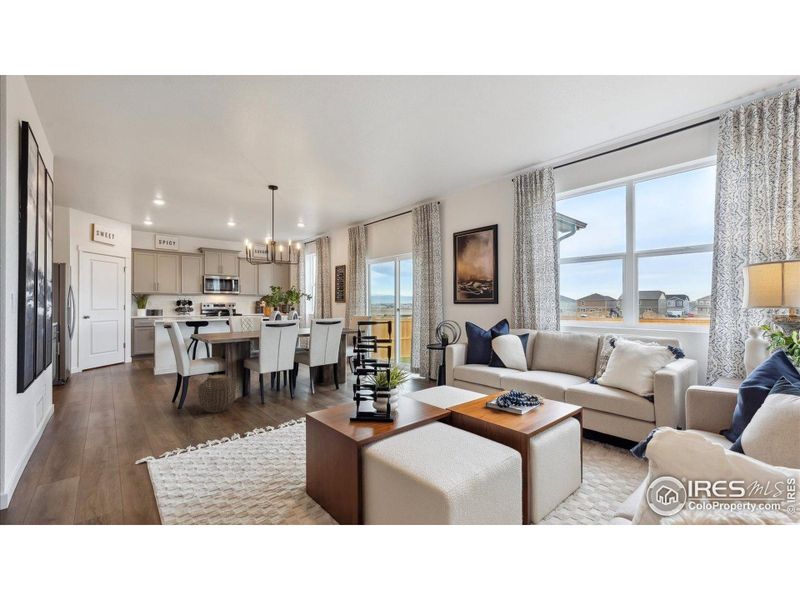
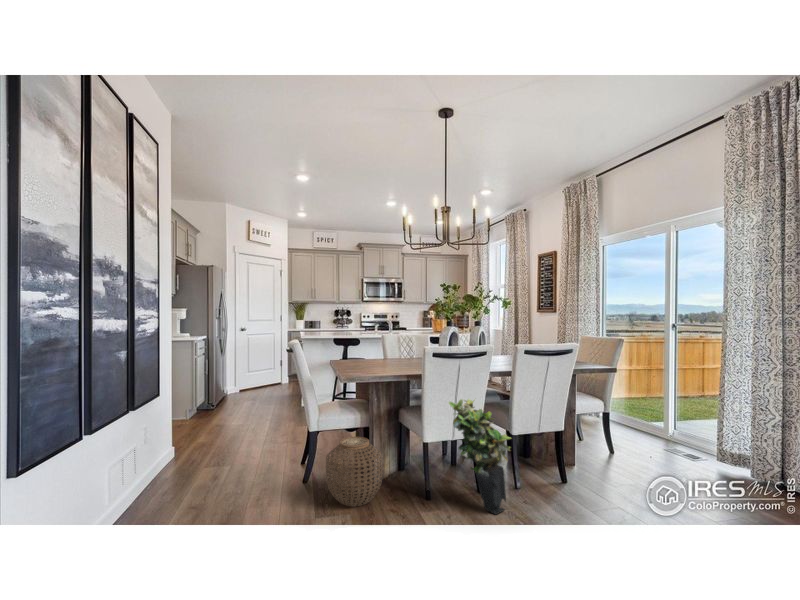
potted plant: none [275,347,309,404] -> present [448,399,511,514]

